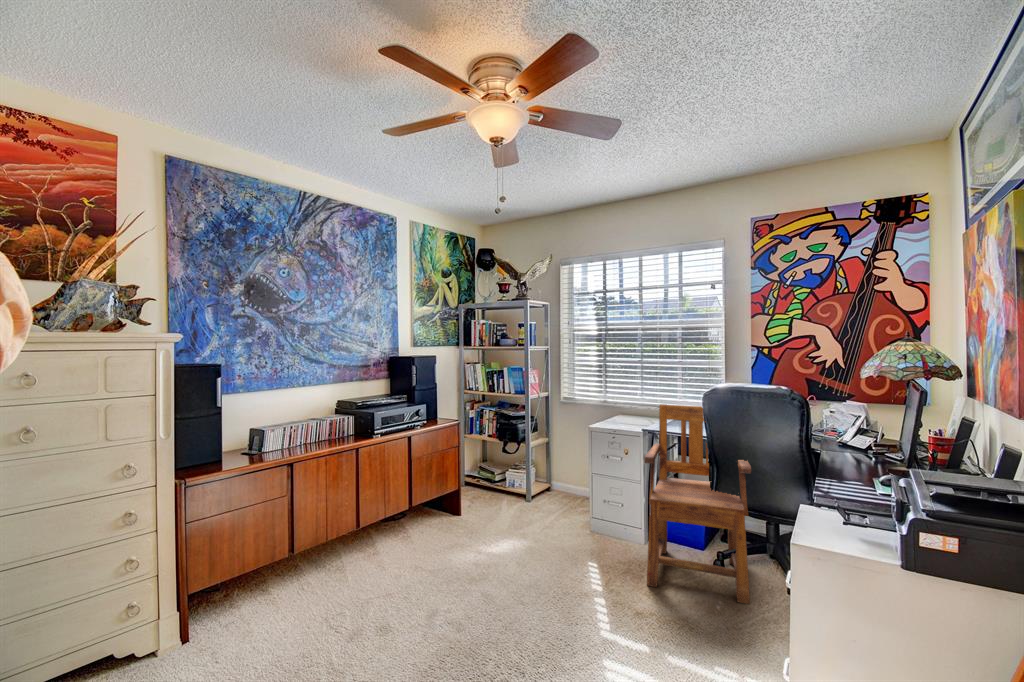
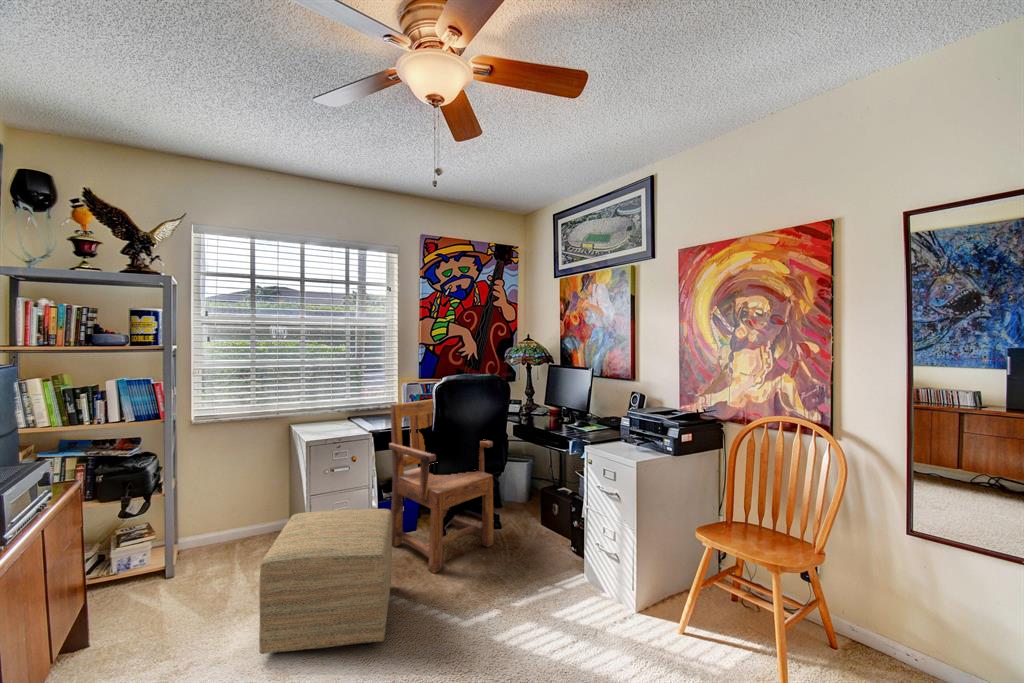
ottoman: none [485,475,605,590] -> present [259,509,392,654]

